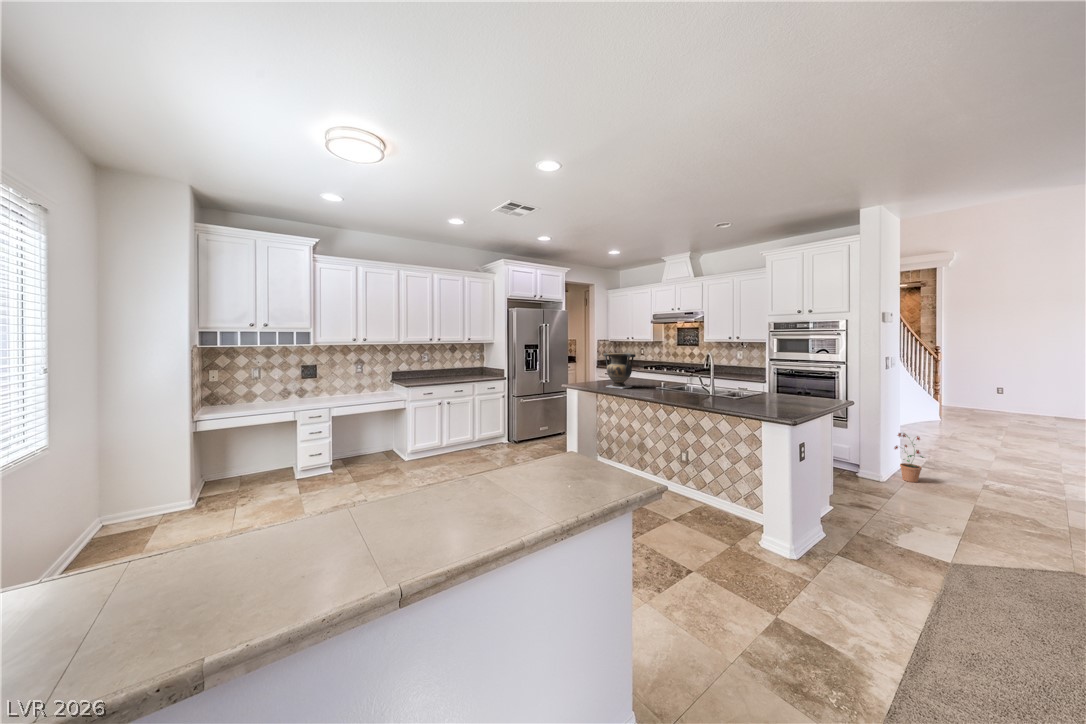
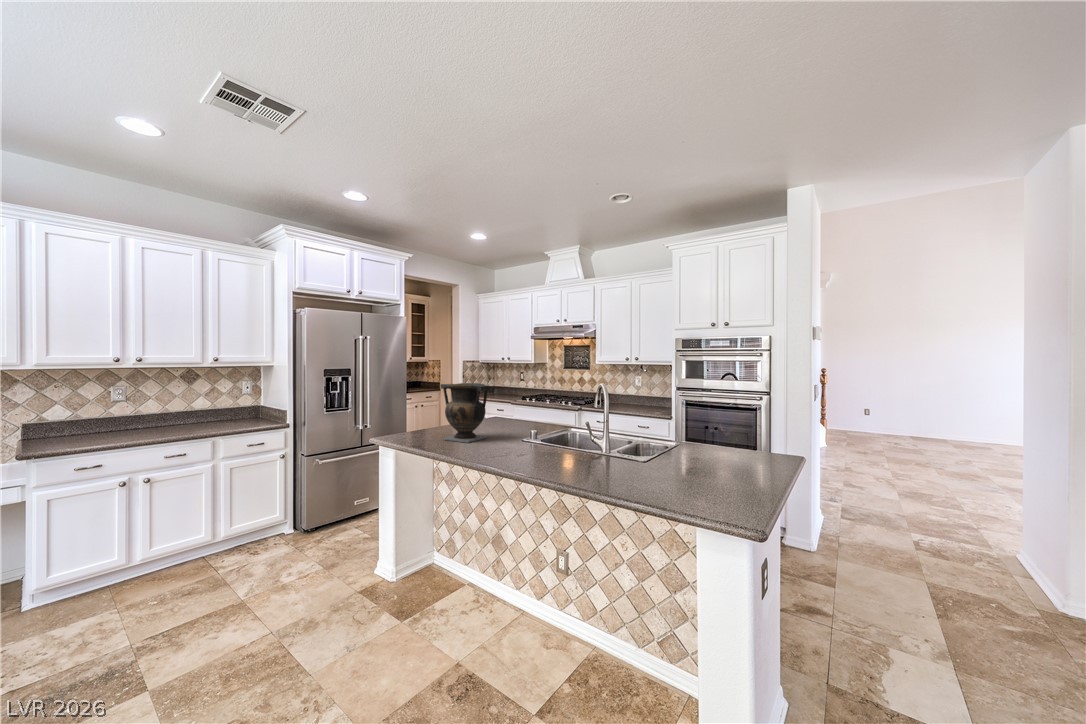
potted plant: present [895,433,923,482] -> none [832,486,870,553]

